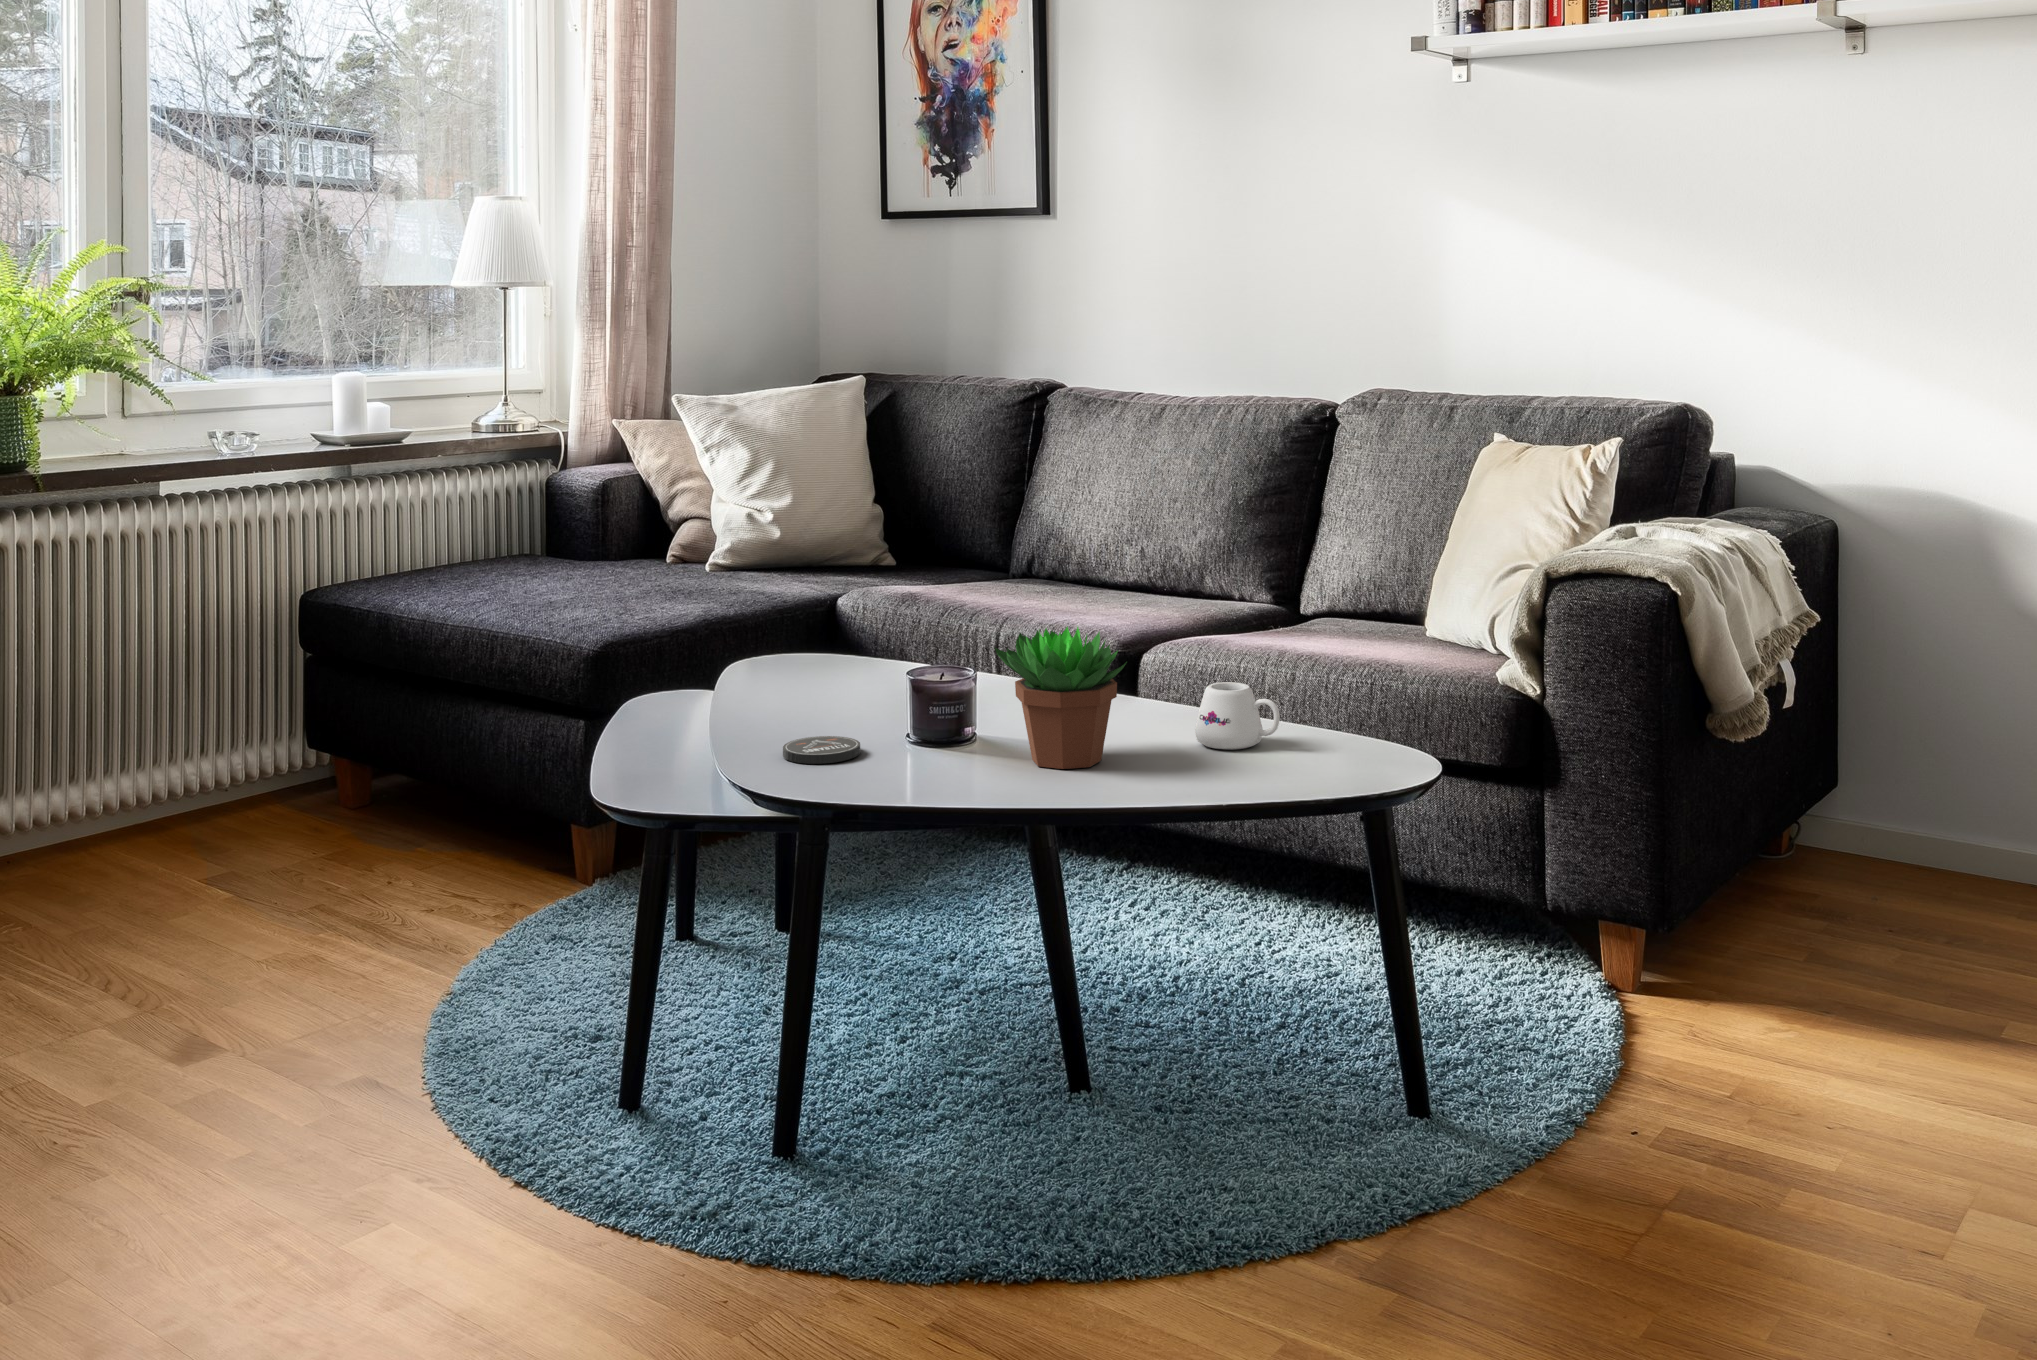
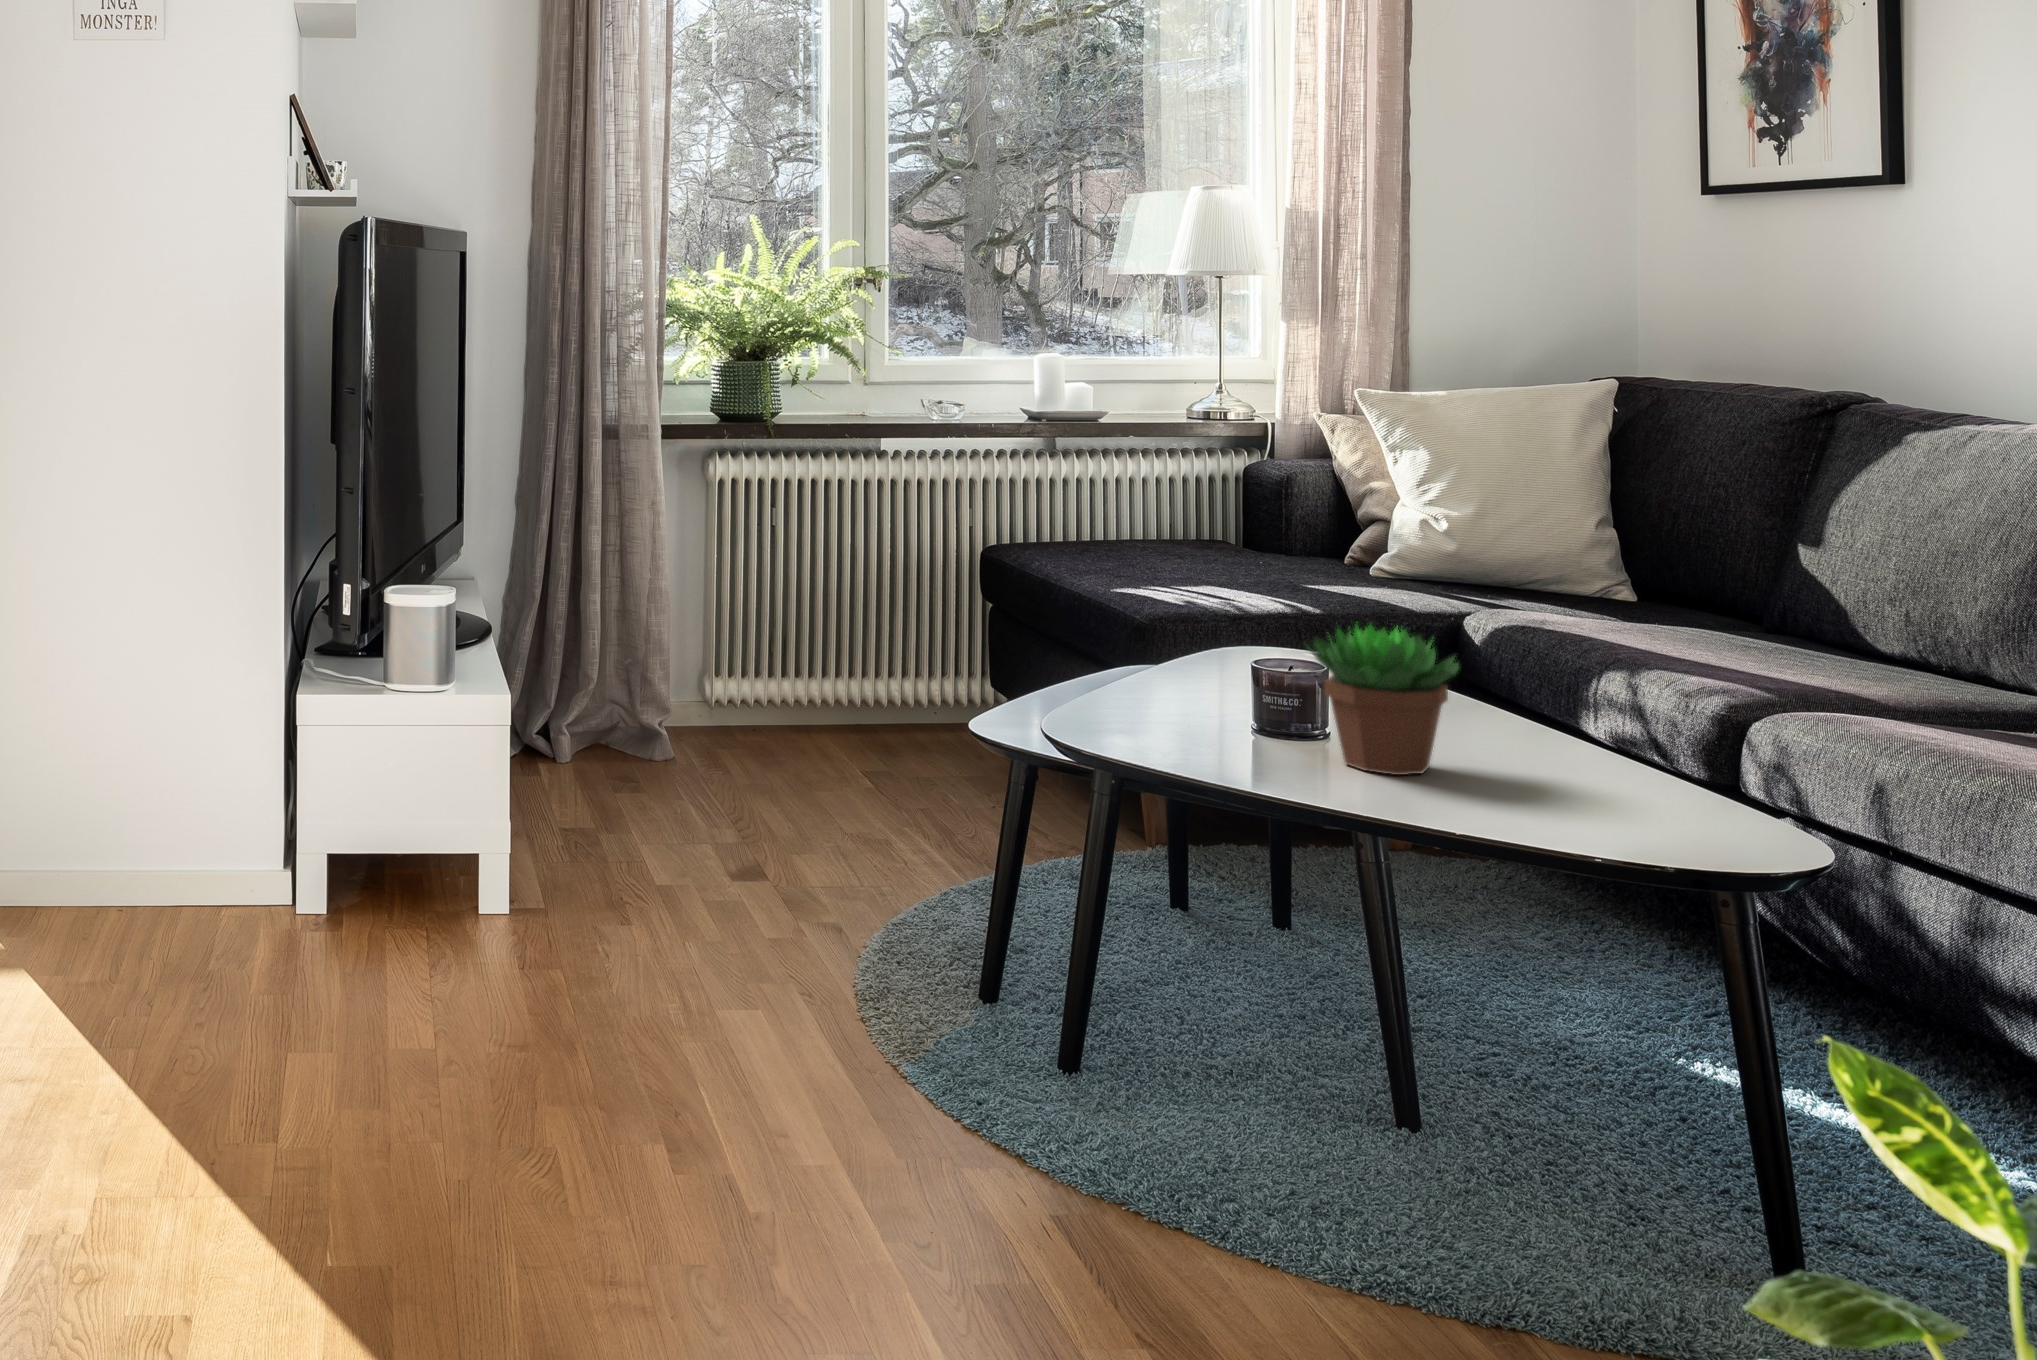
mug: present [1195,682,1280,750] -> none [1570,720,1667,799]
coaster: present [783,736,860,764] -> none [1119,700,1198,724]

